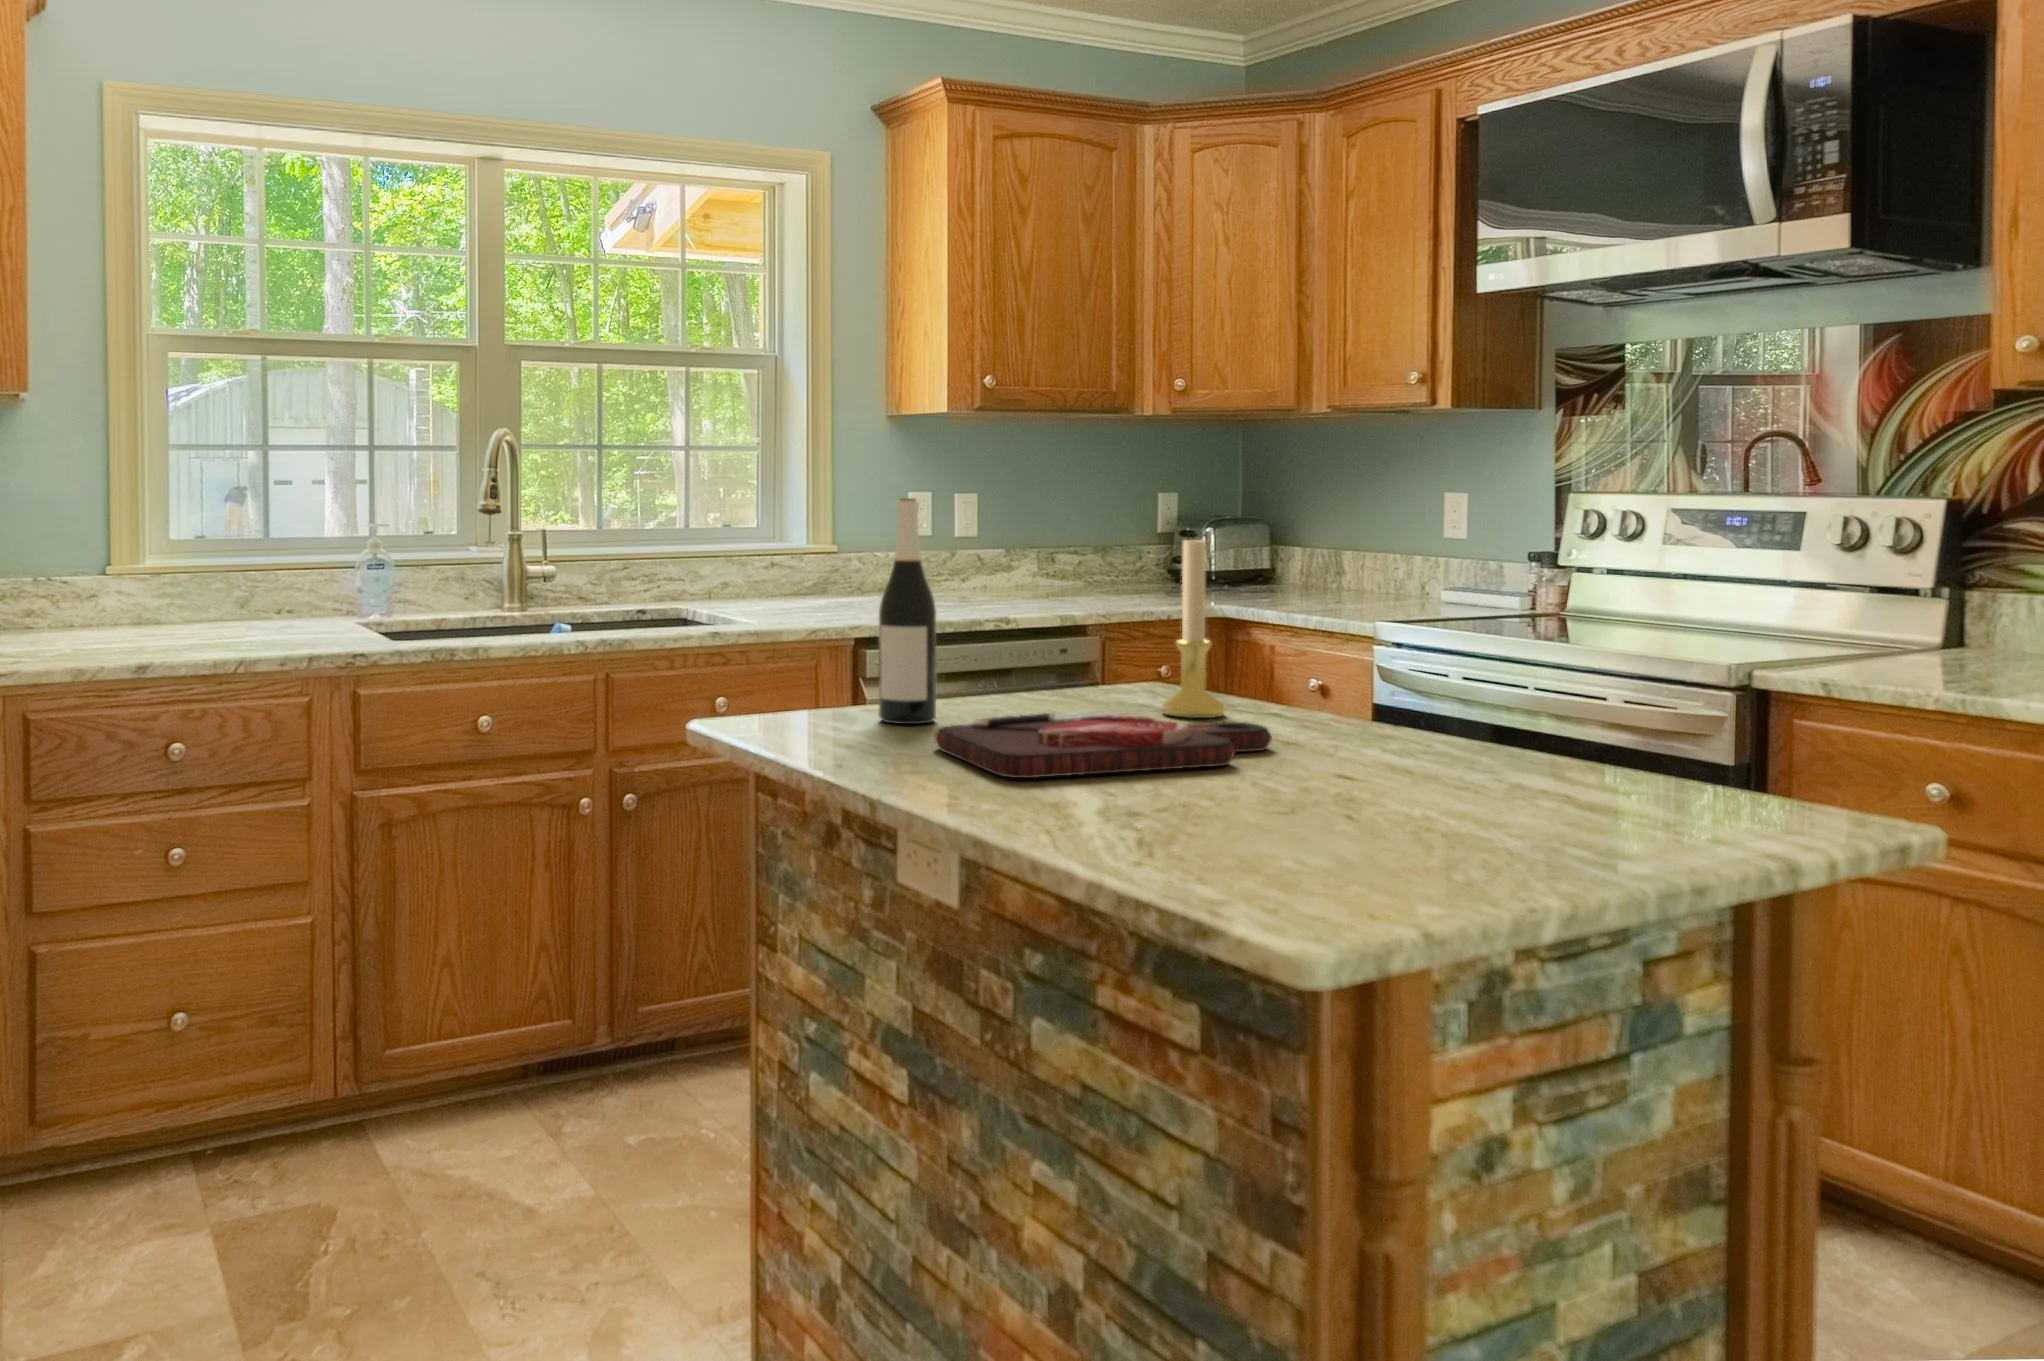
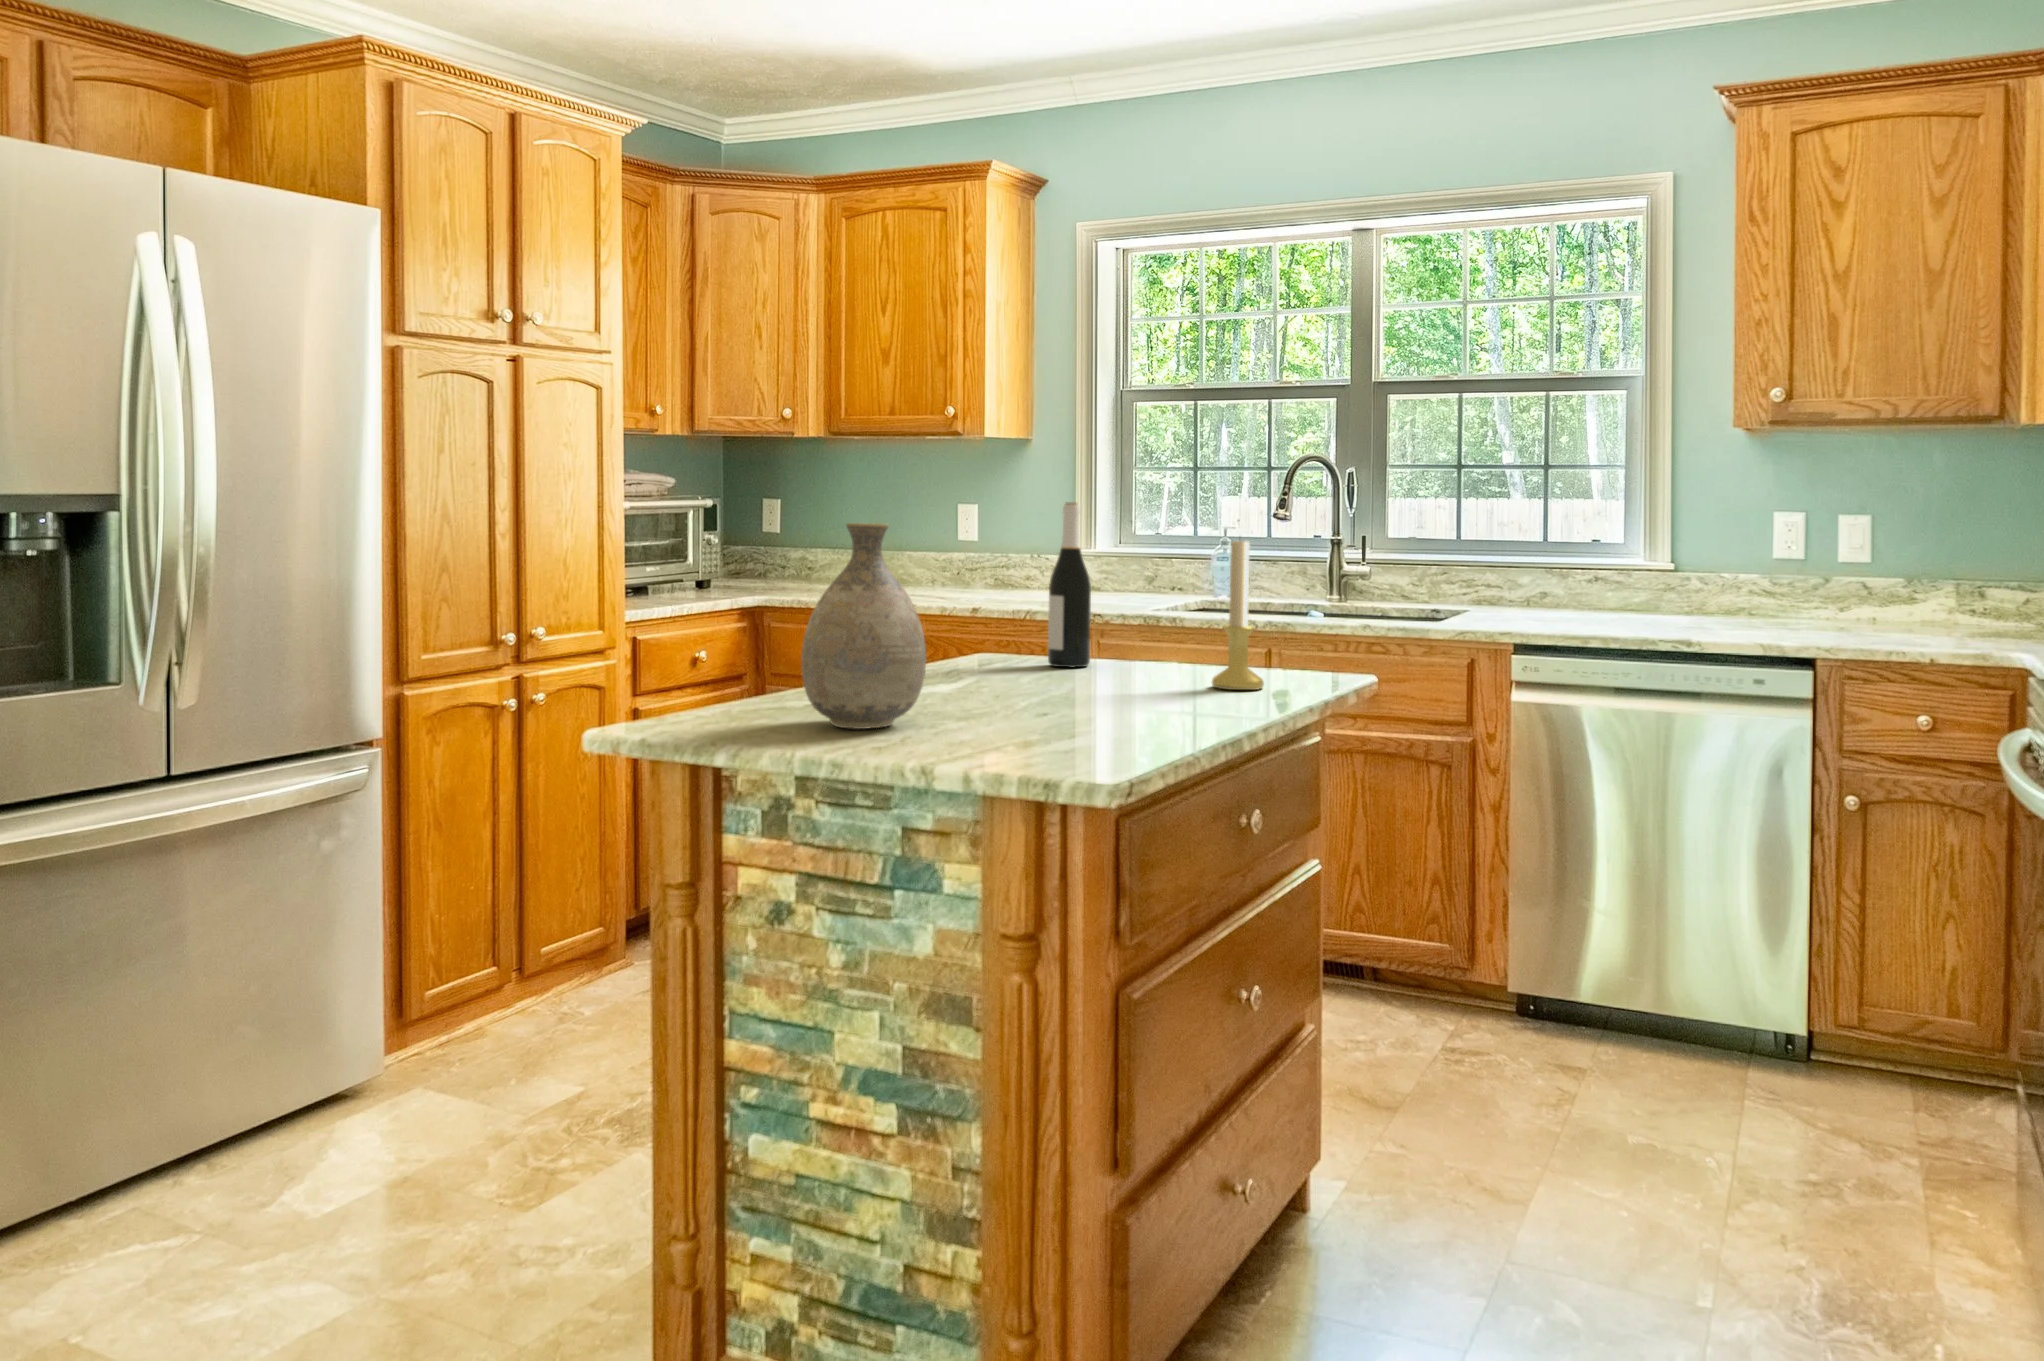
vase: none [1297,535,1496,848] -> present [802,523,926,729]
cutting board: present [935,707,1271,778] -> none [908,658,1144,701]

